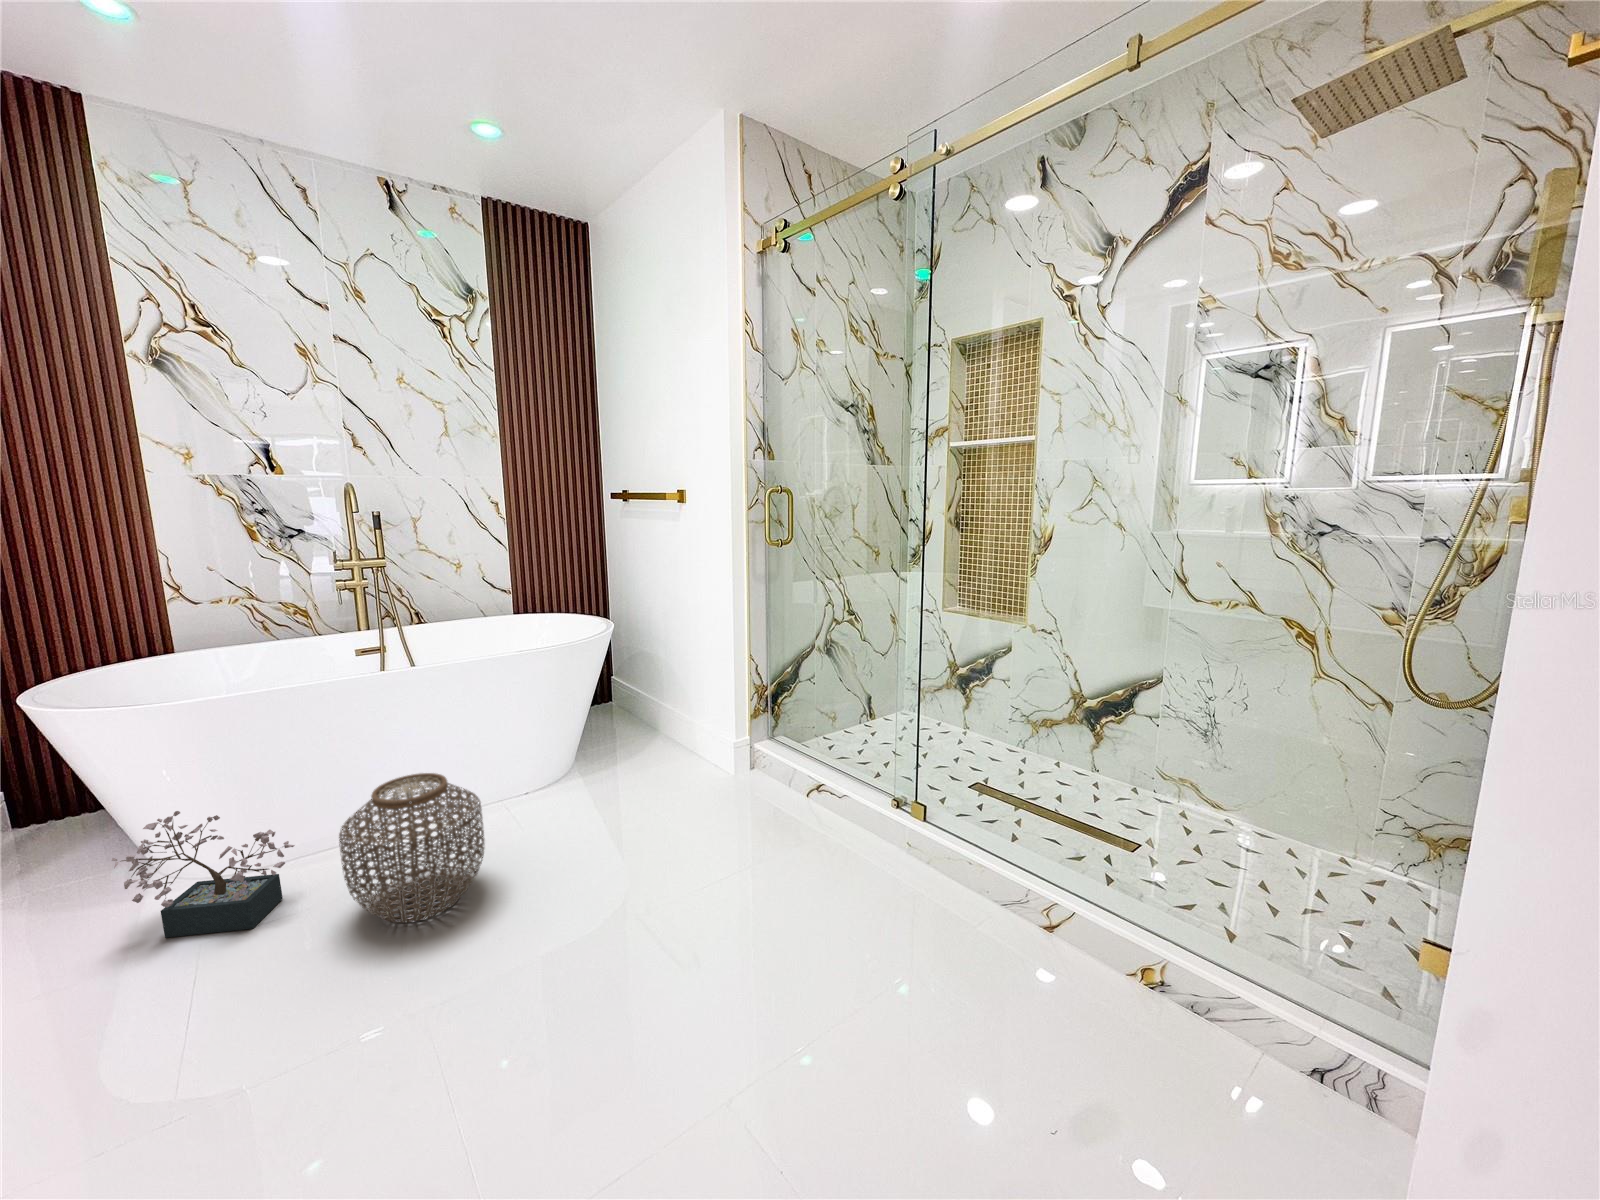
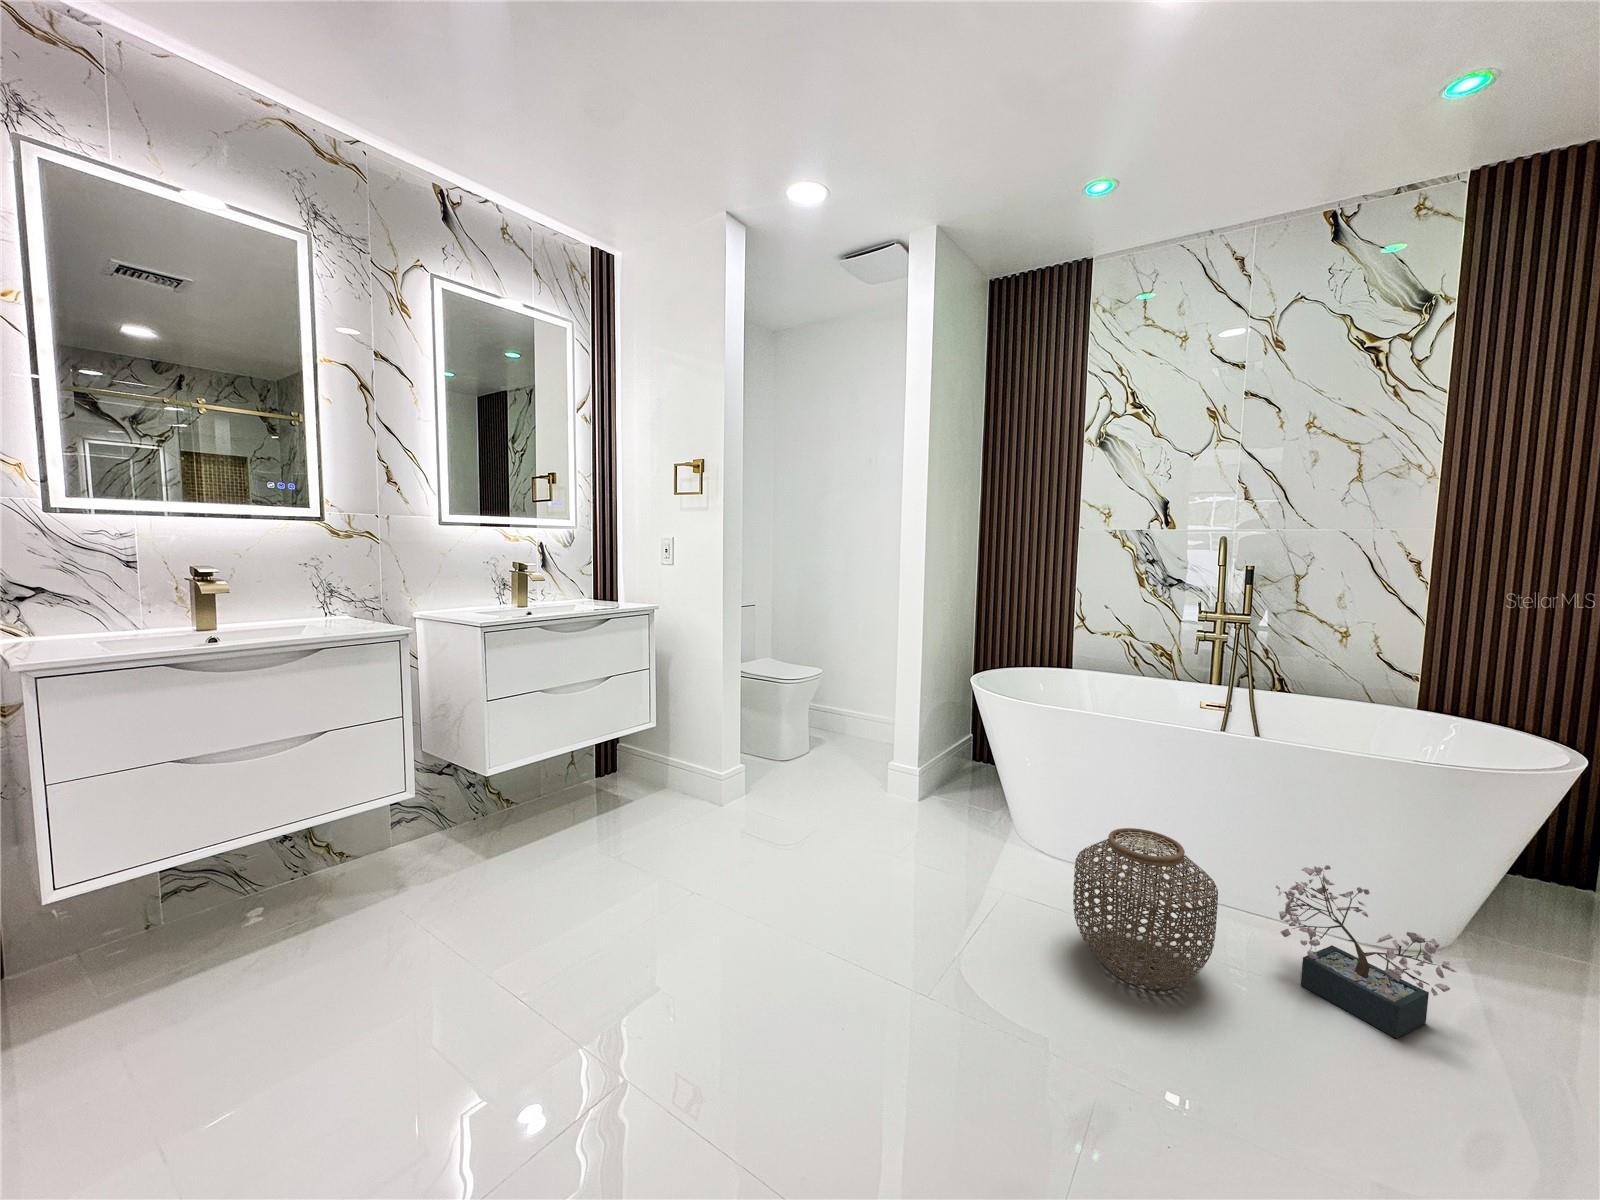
decorative plant: present [112,811,295,938] -> present [1275,865,1457,1039]

